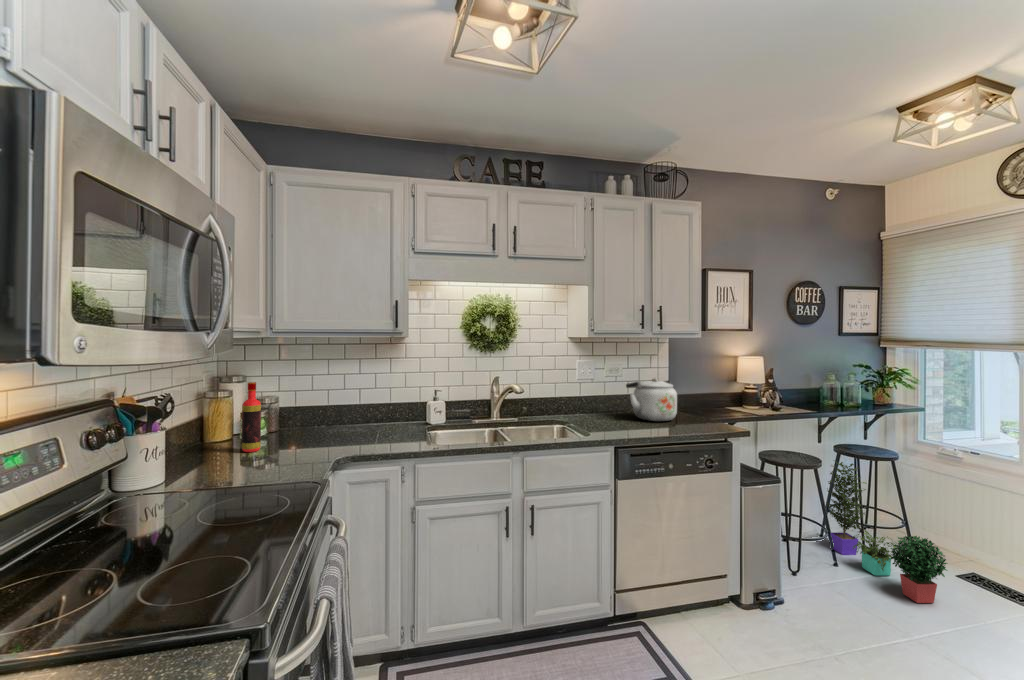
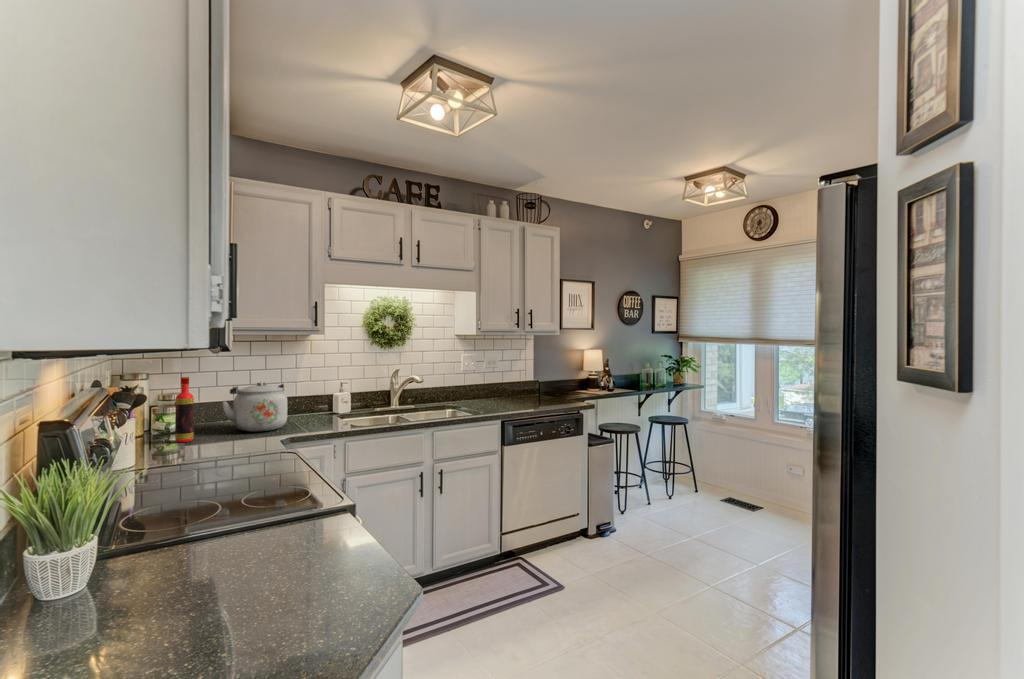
kettle: present [626,378,677,421] -> present [222,382,287,432]
potted plant: present [827,461,948,603] -> none [642,427,714,519]

